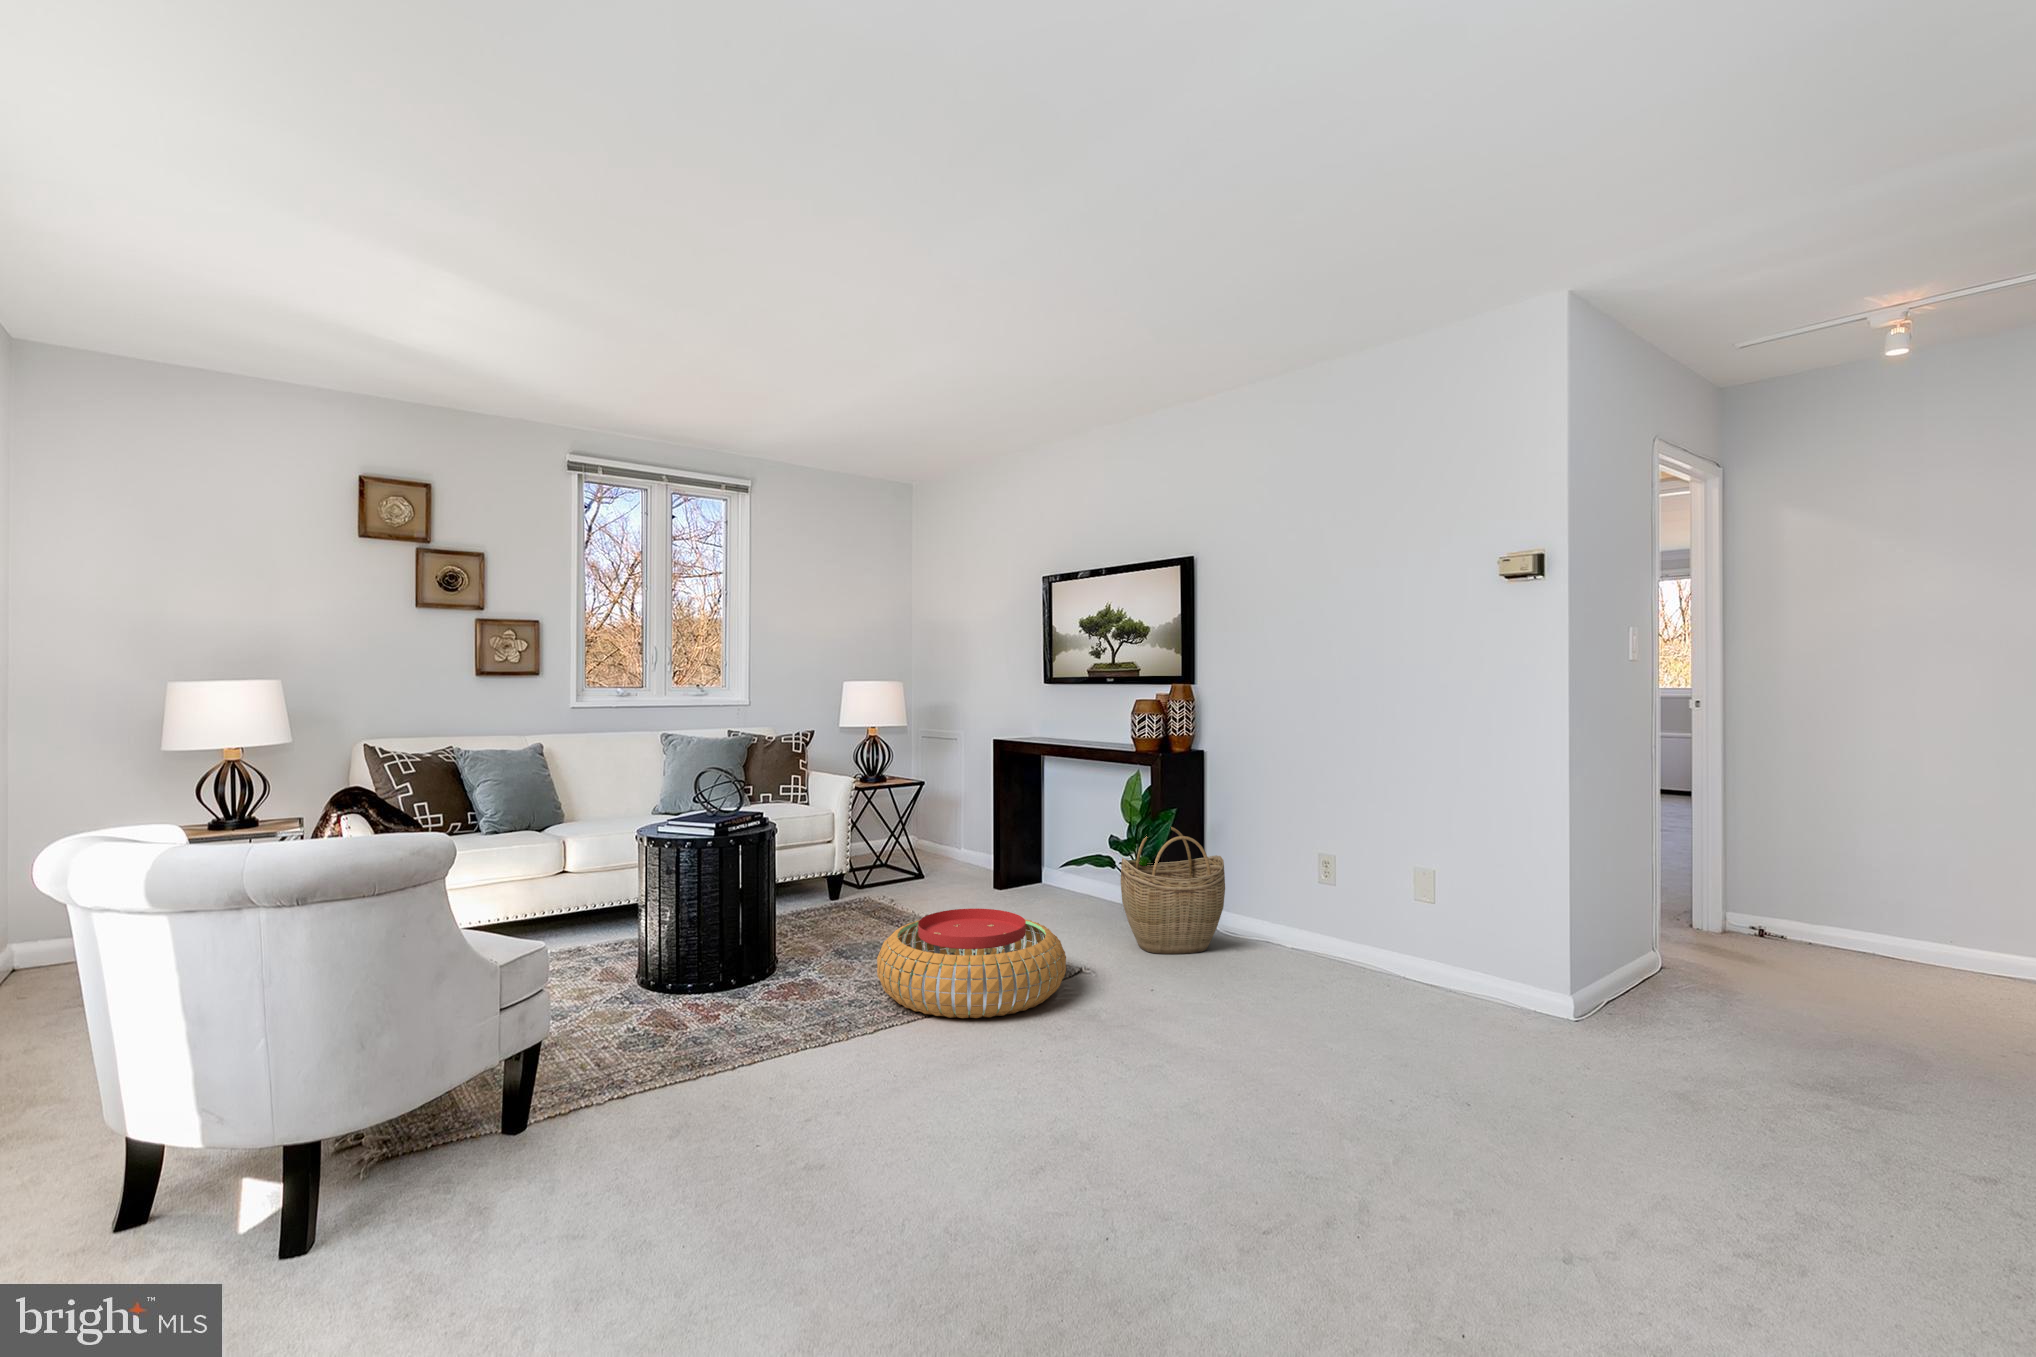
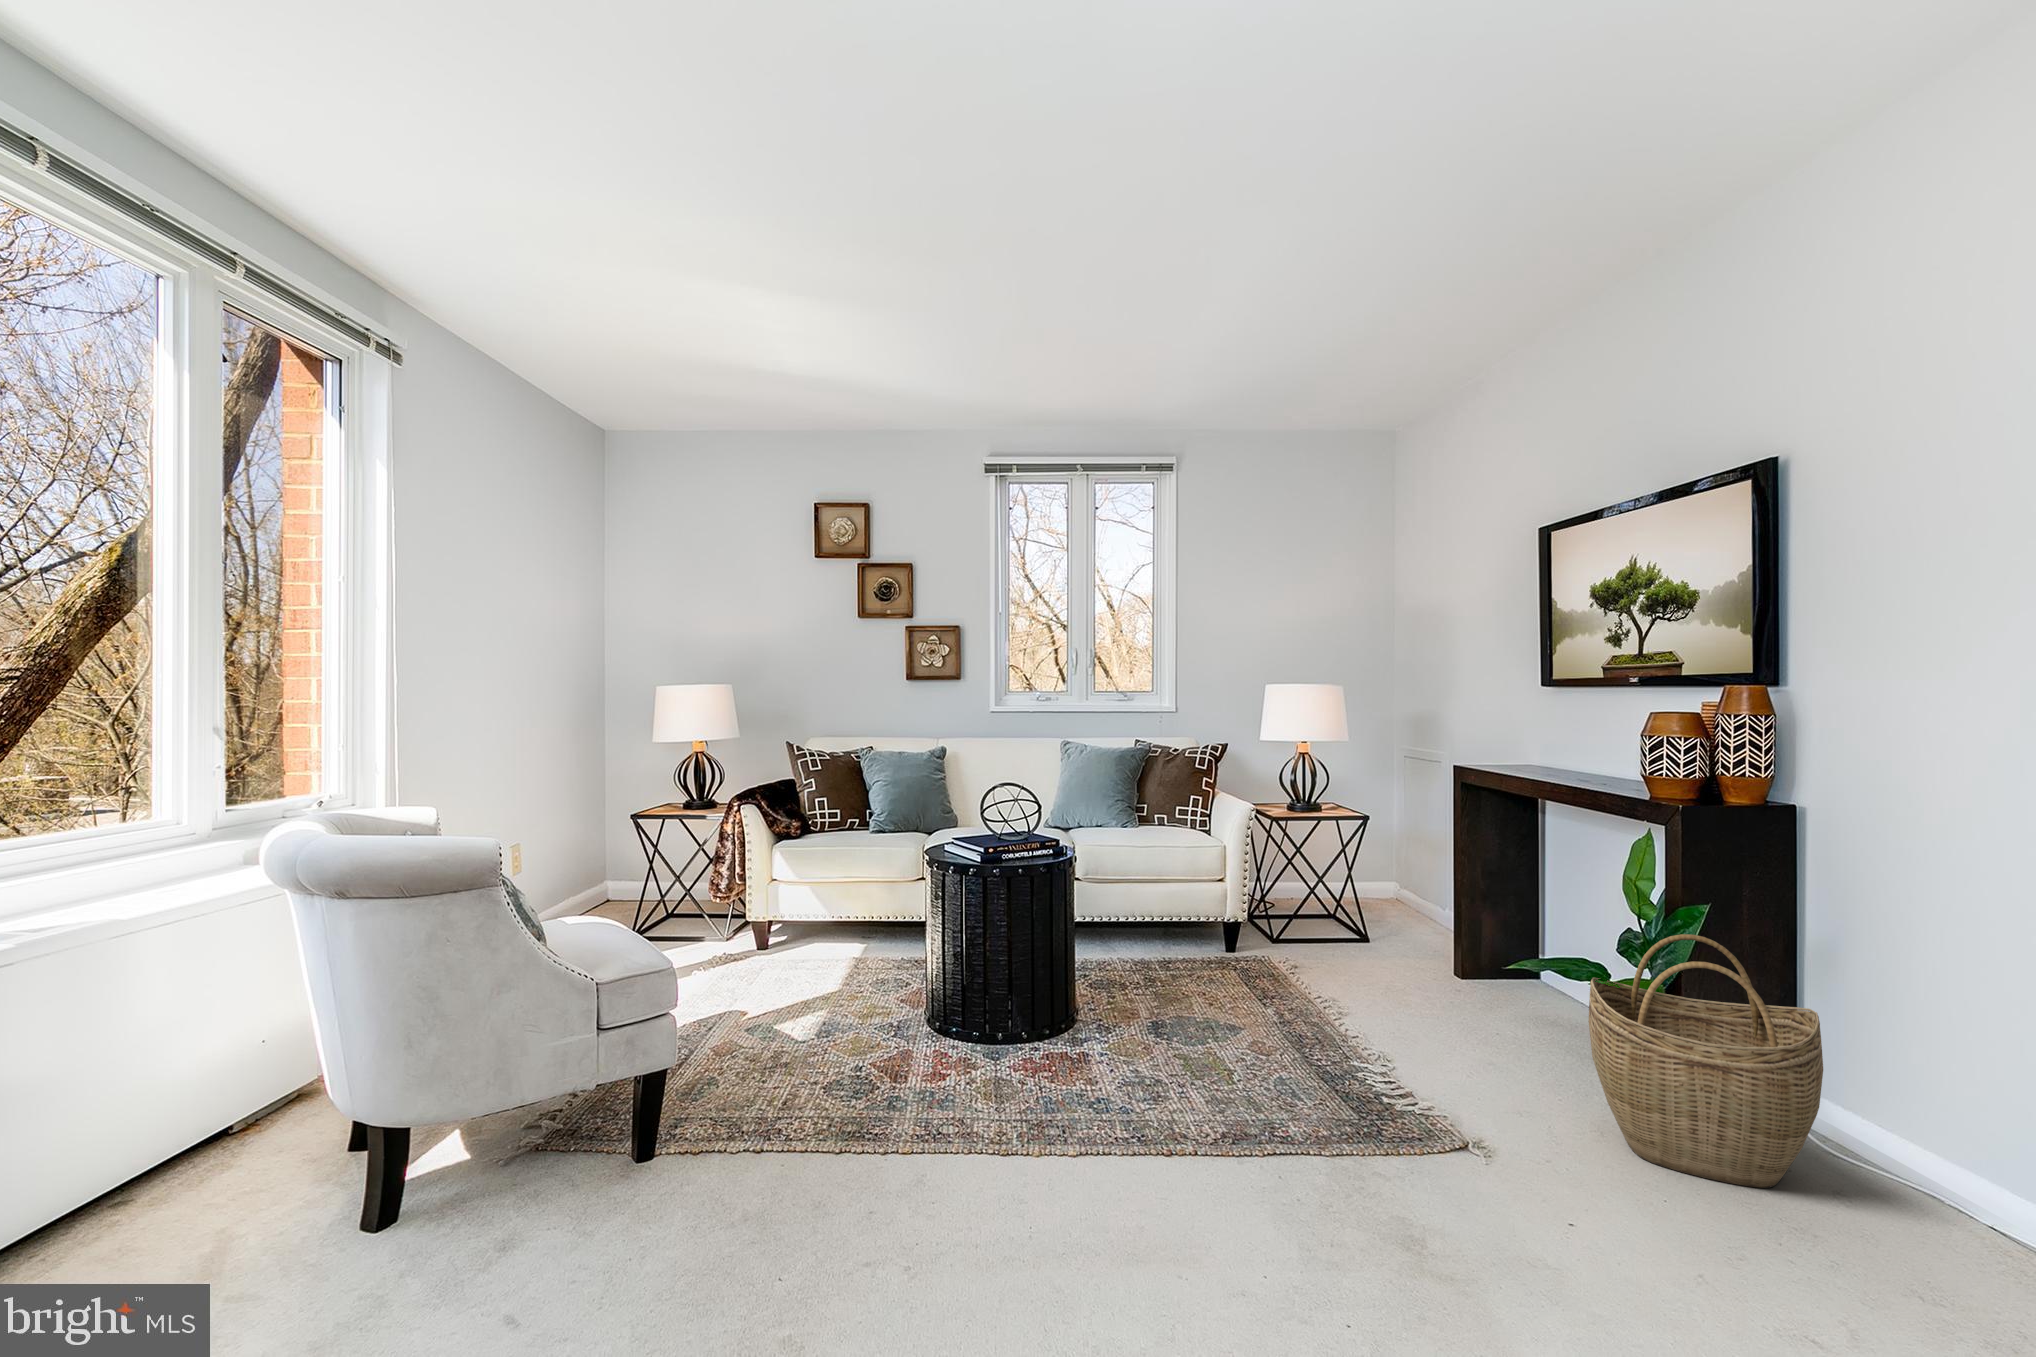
pouf: present [877,909,1066,1018] -> none [1128,1007,1422,1202]

